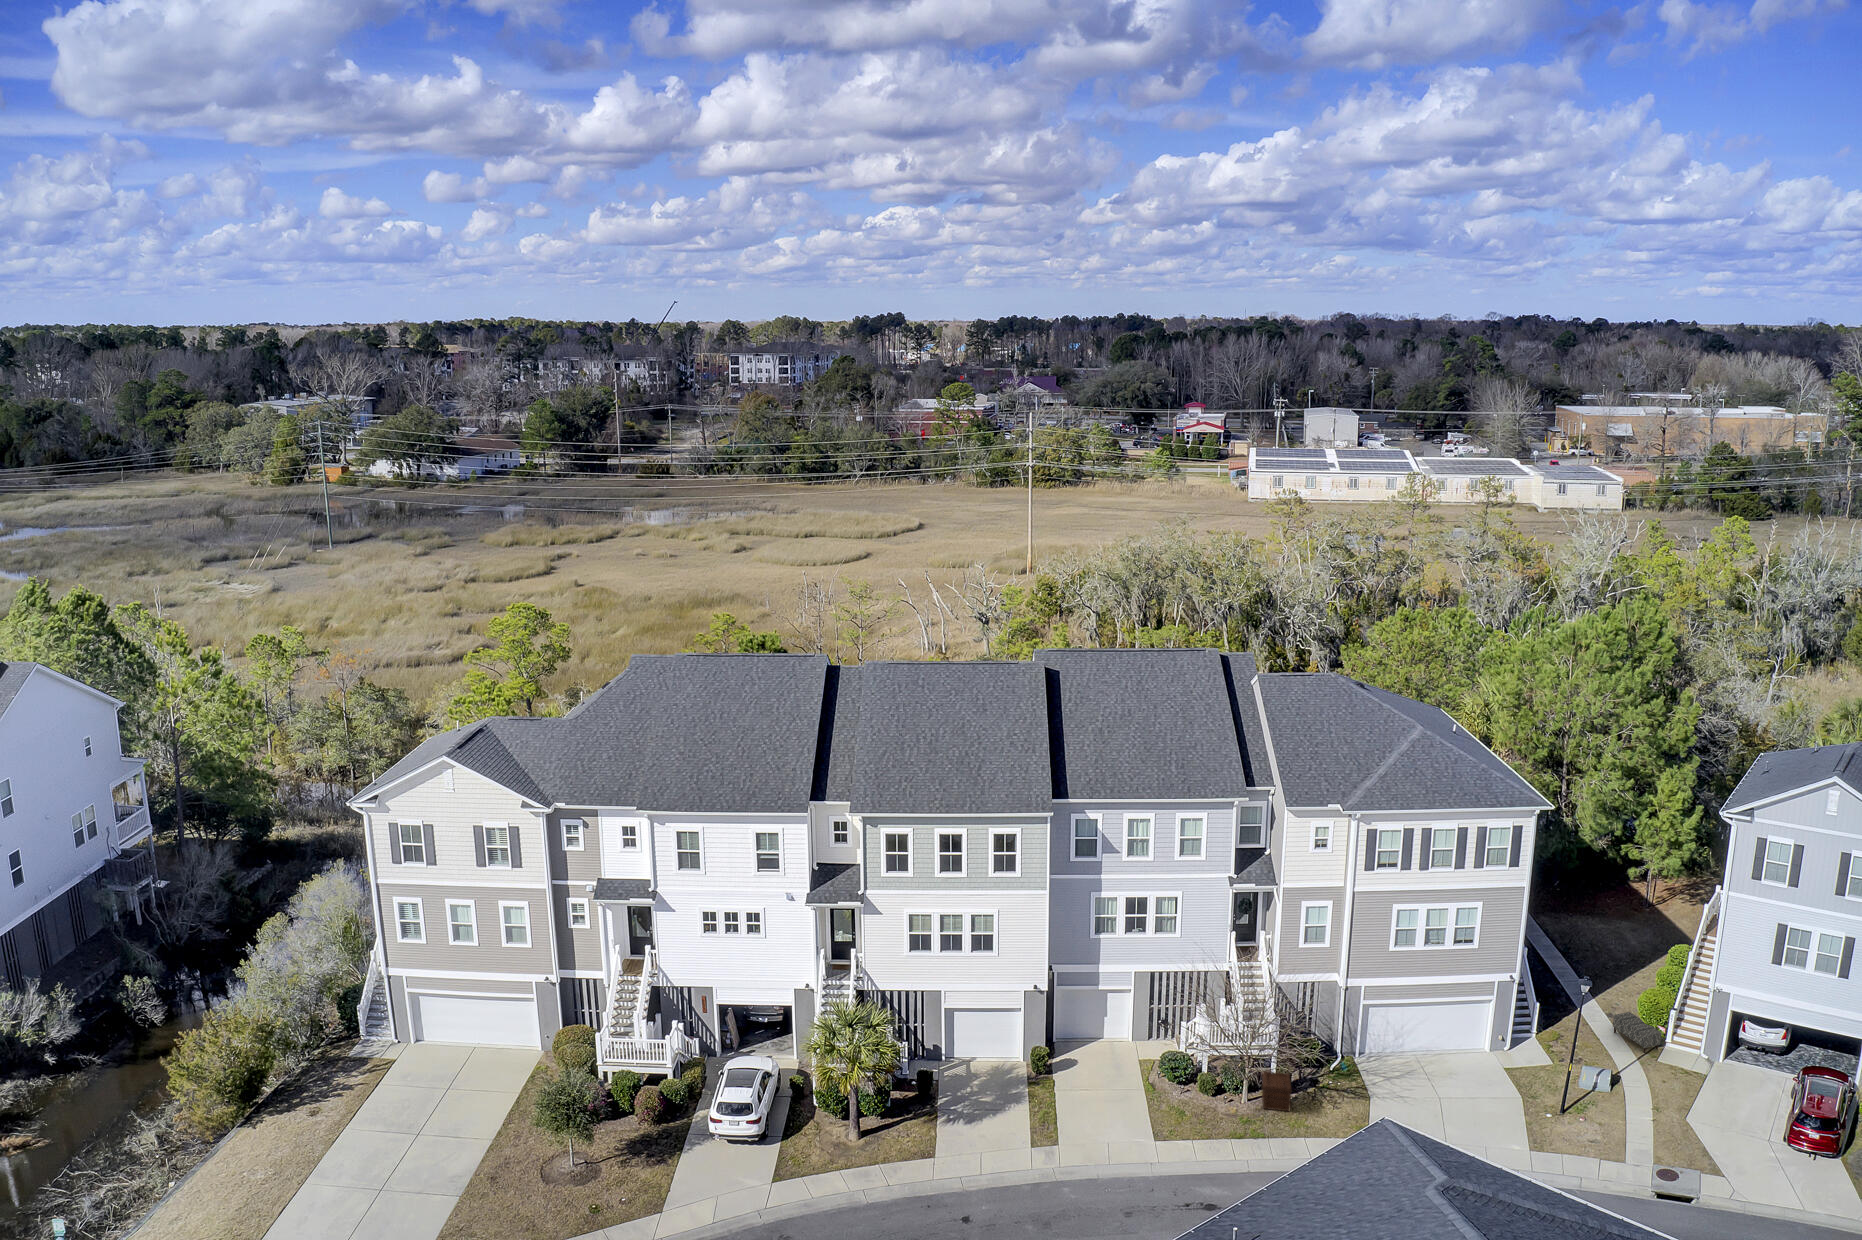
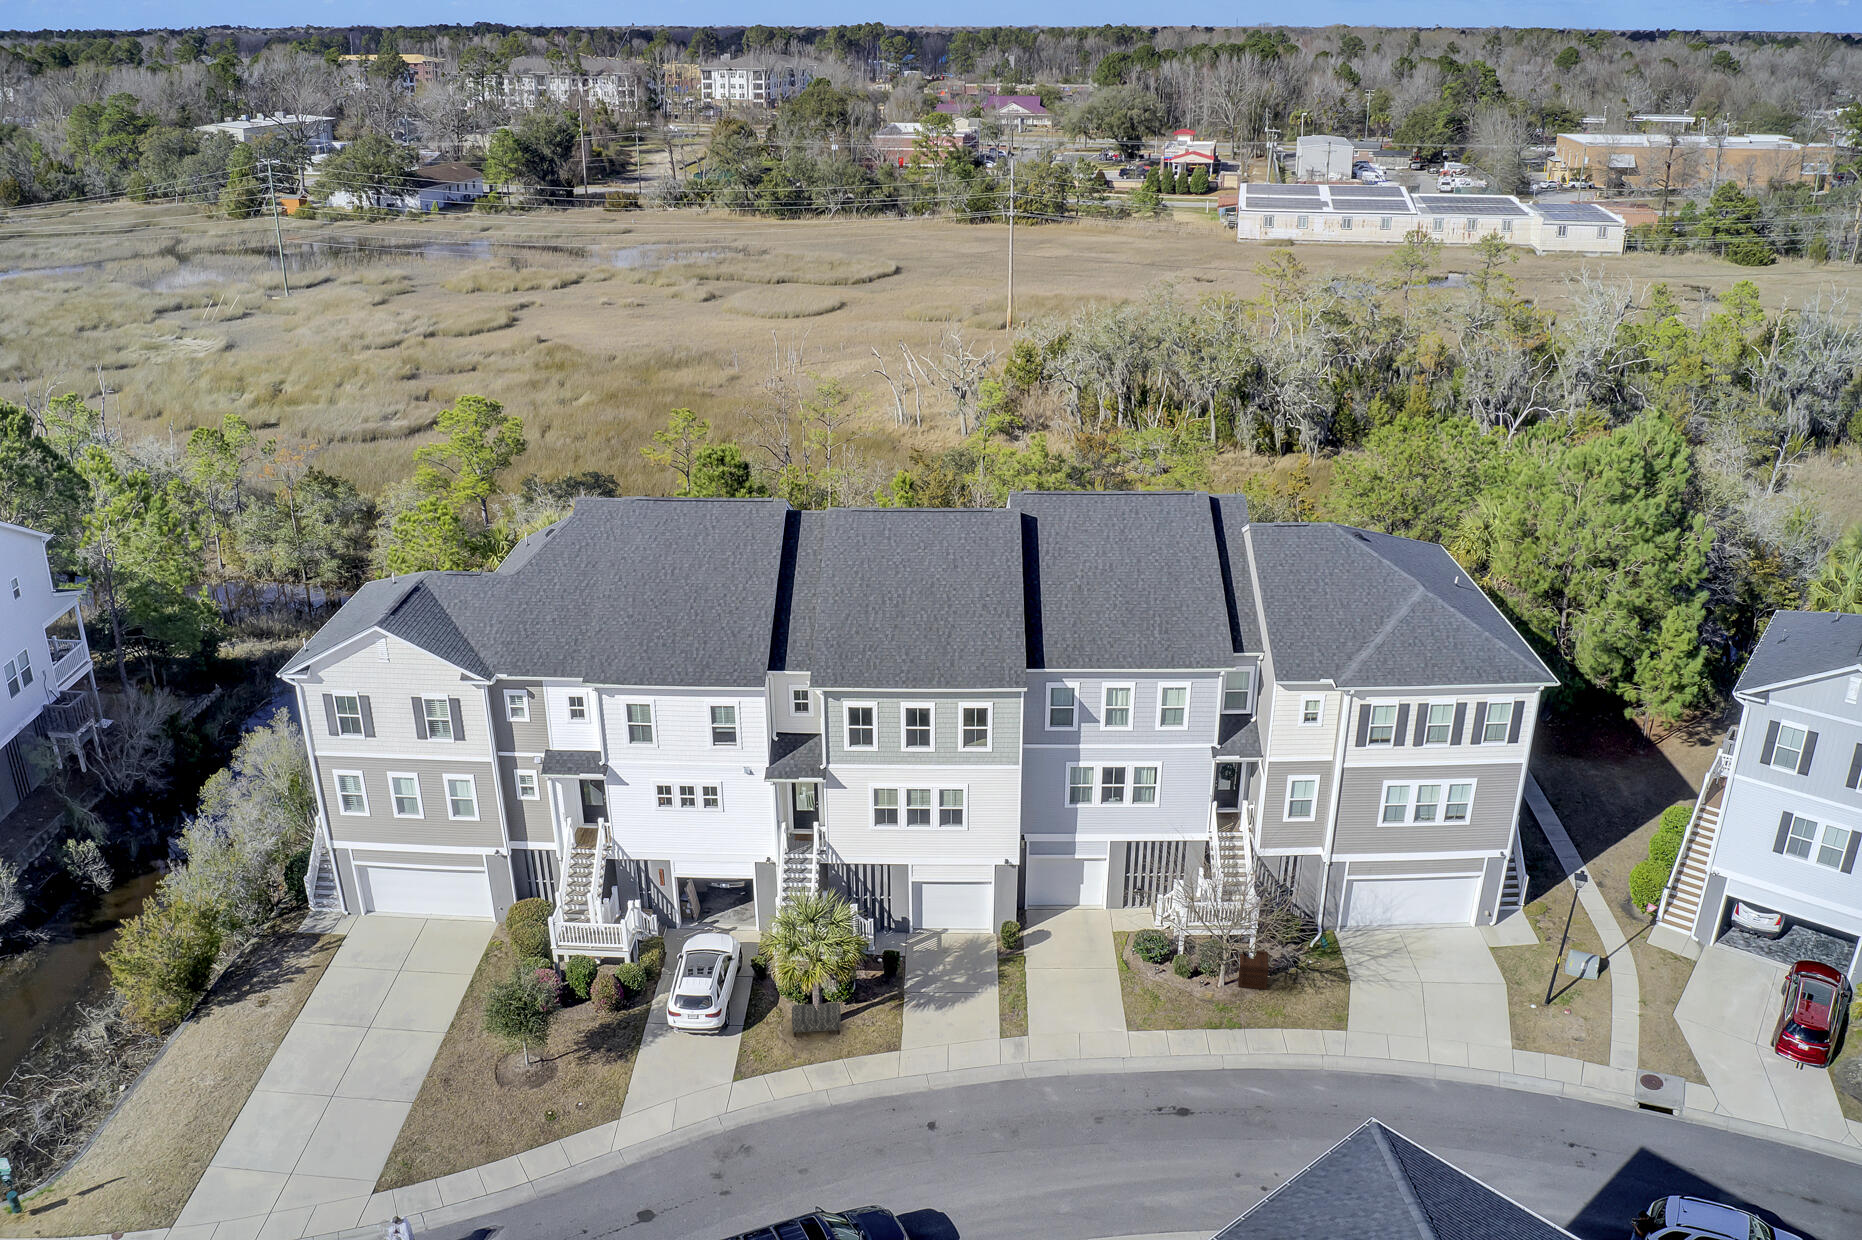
bench: present [1613,1012,1662,1053] -> present [792,1003,841,1037]

